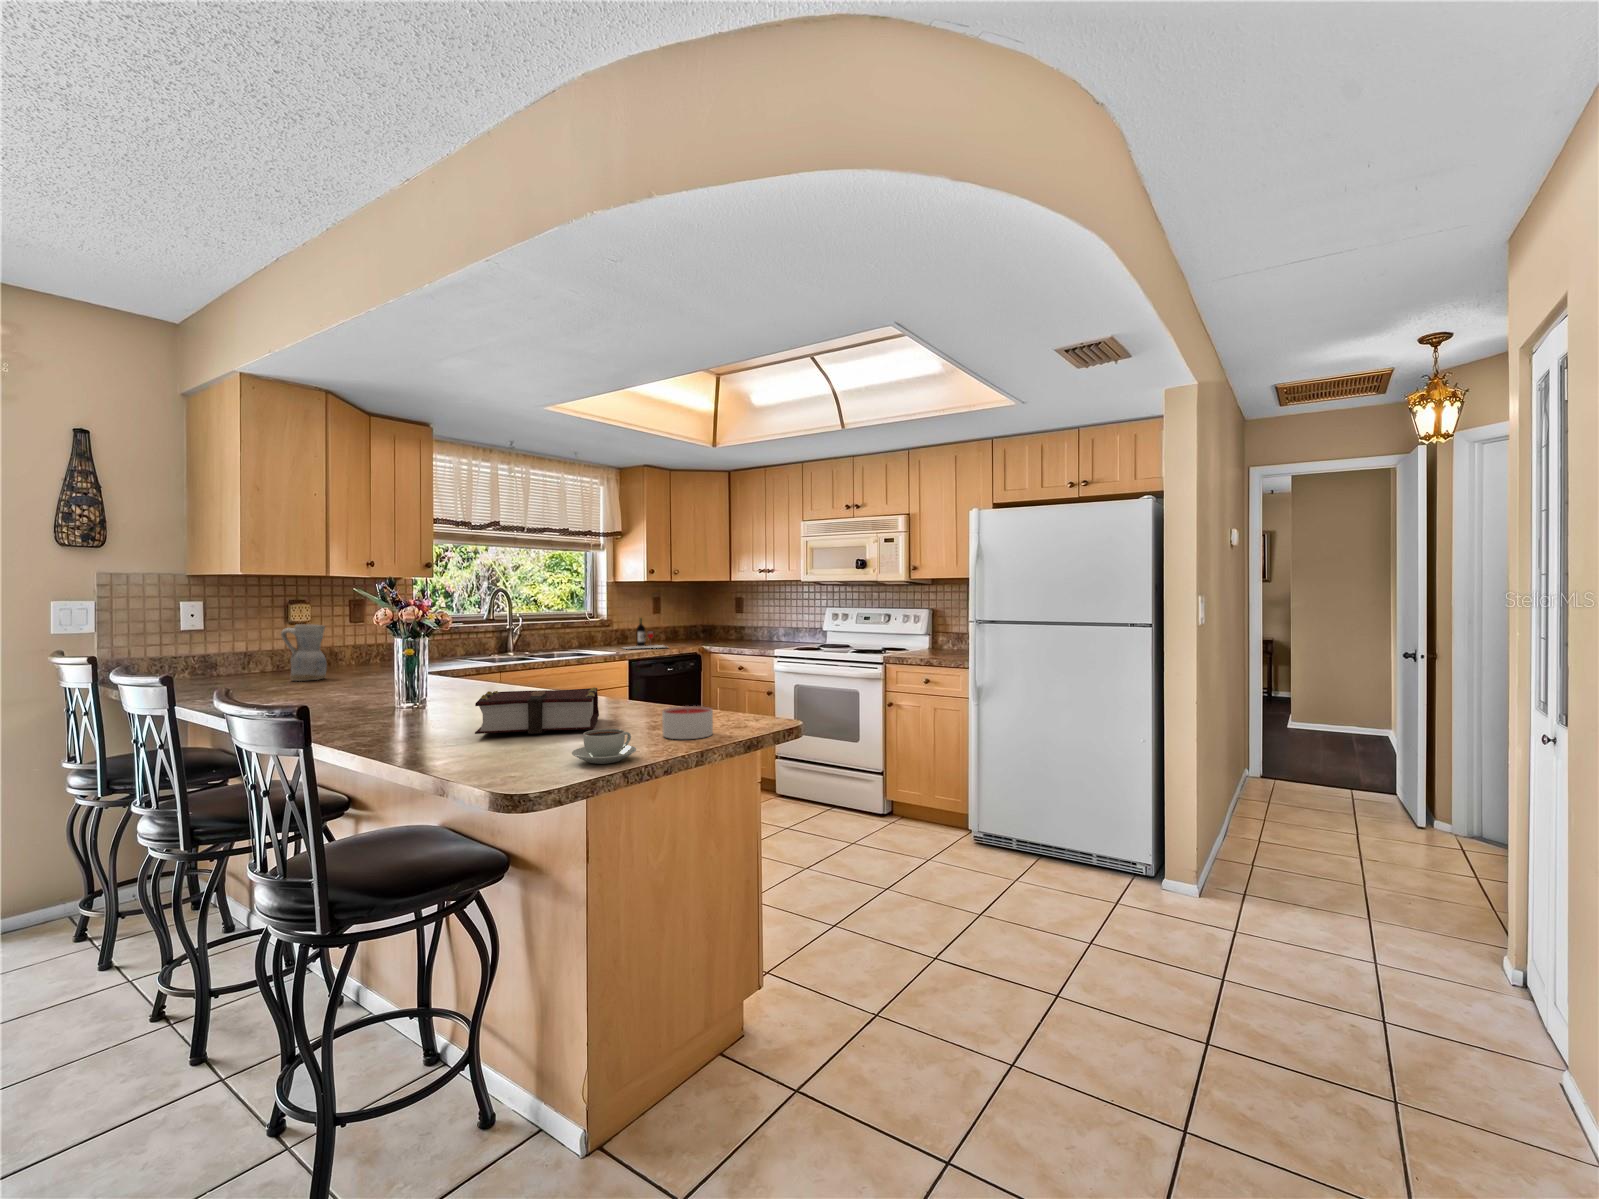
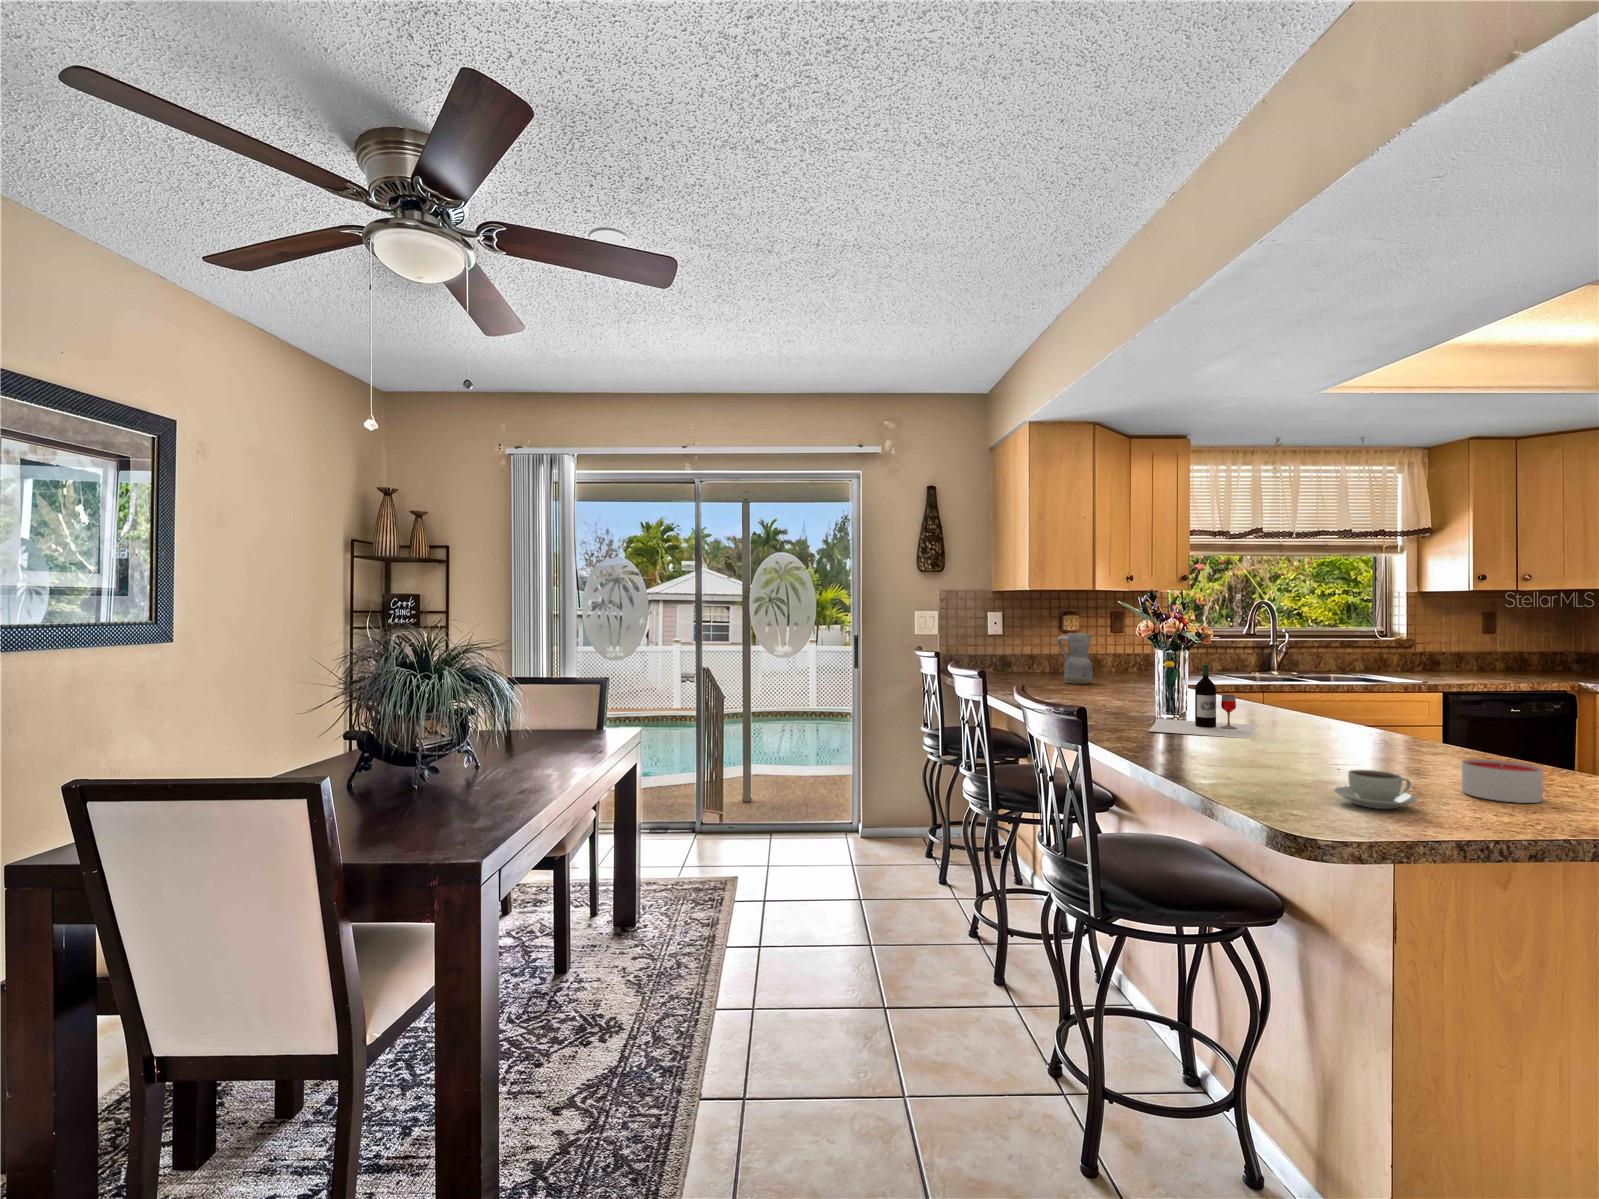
wine bottle: present [624,618,664,649] -> present [1149,664,1257,738]
book: present [475,687,599,734] -> none [1229,713,1377,769]

